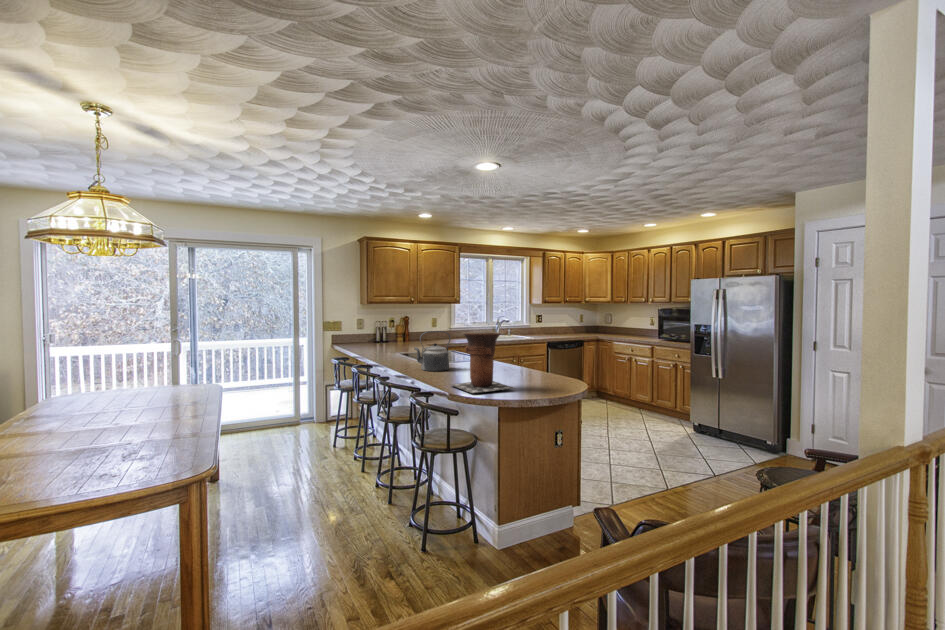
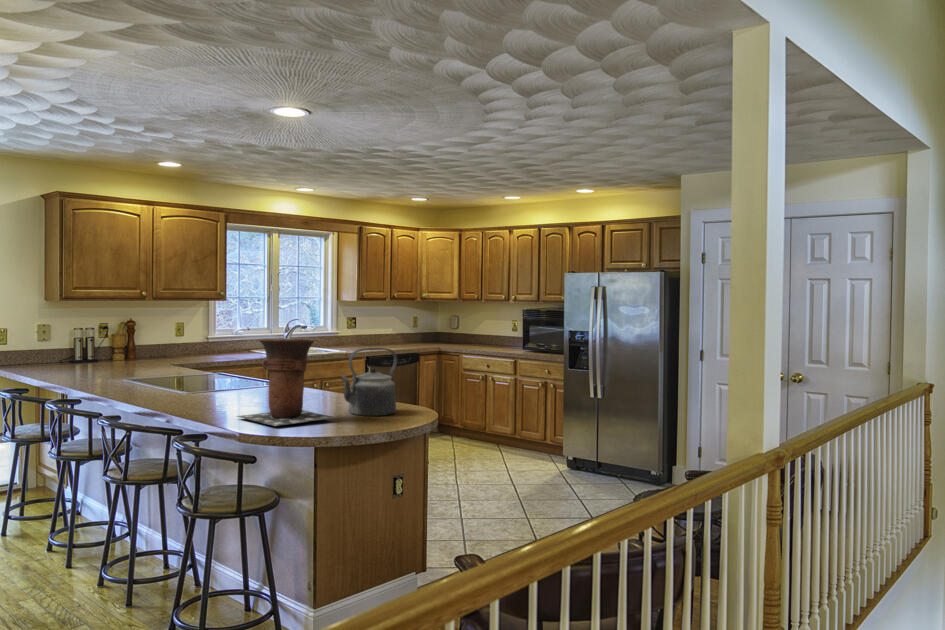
kettle: present [414,331,450,371] -> present [340,348,397,416]

